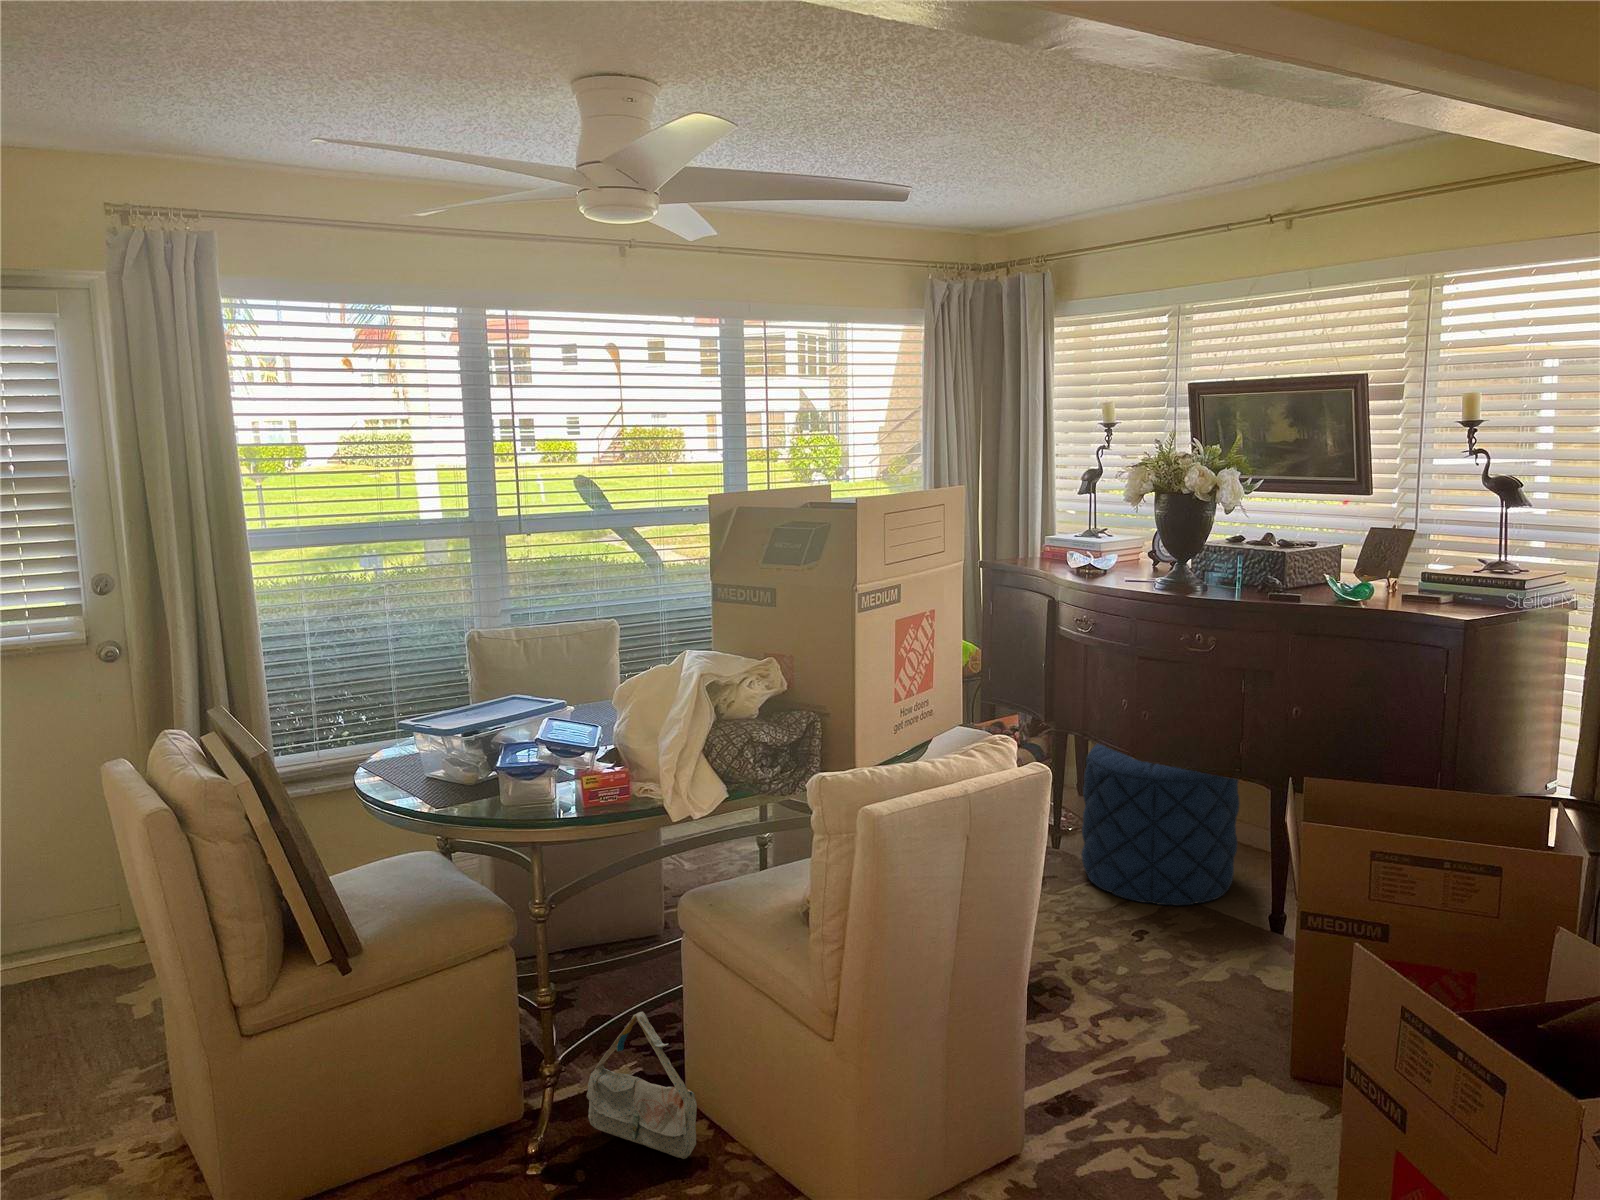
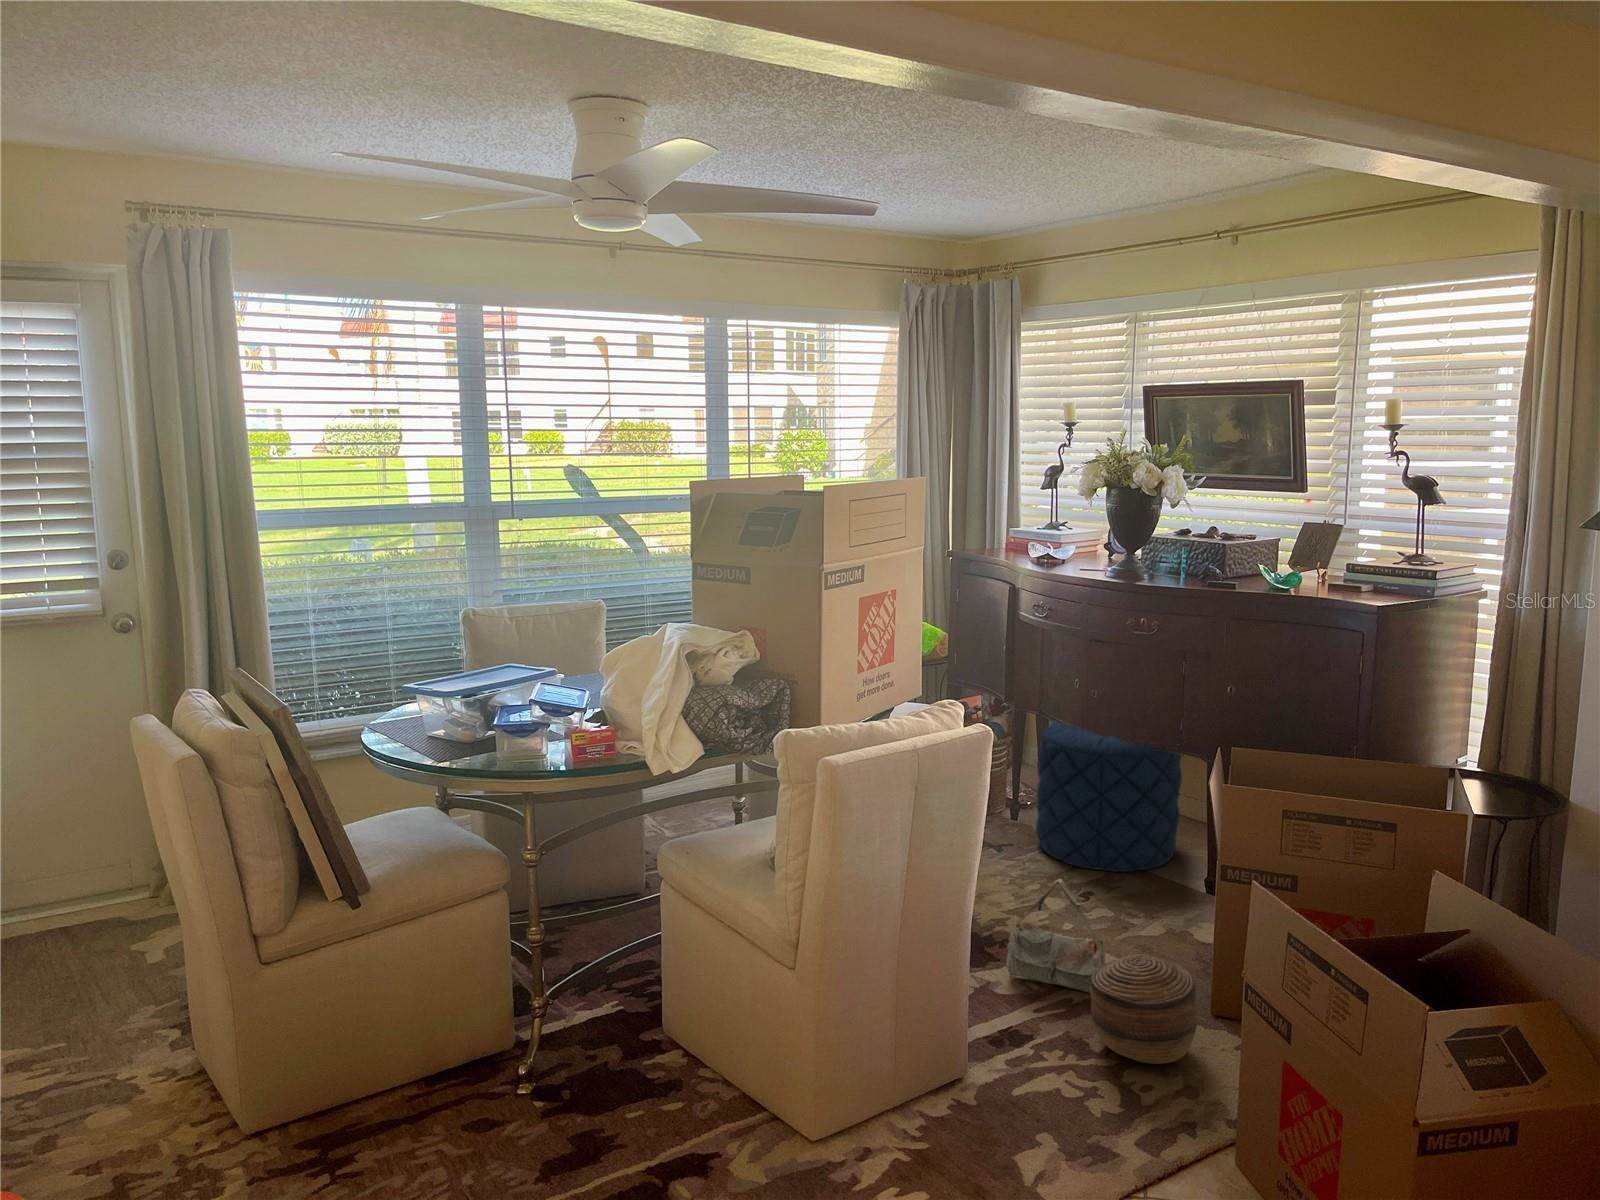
bag: present [587,1012,697,1159] -> present [1007,879,1105,993]
basket: none [1159,1012,1280,1137] -> present [1090,954,1197,1064]

